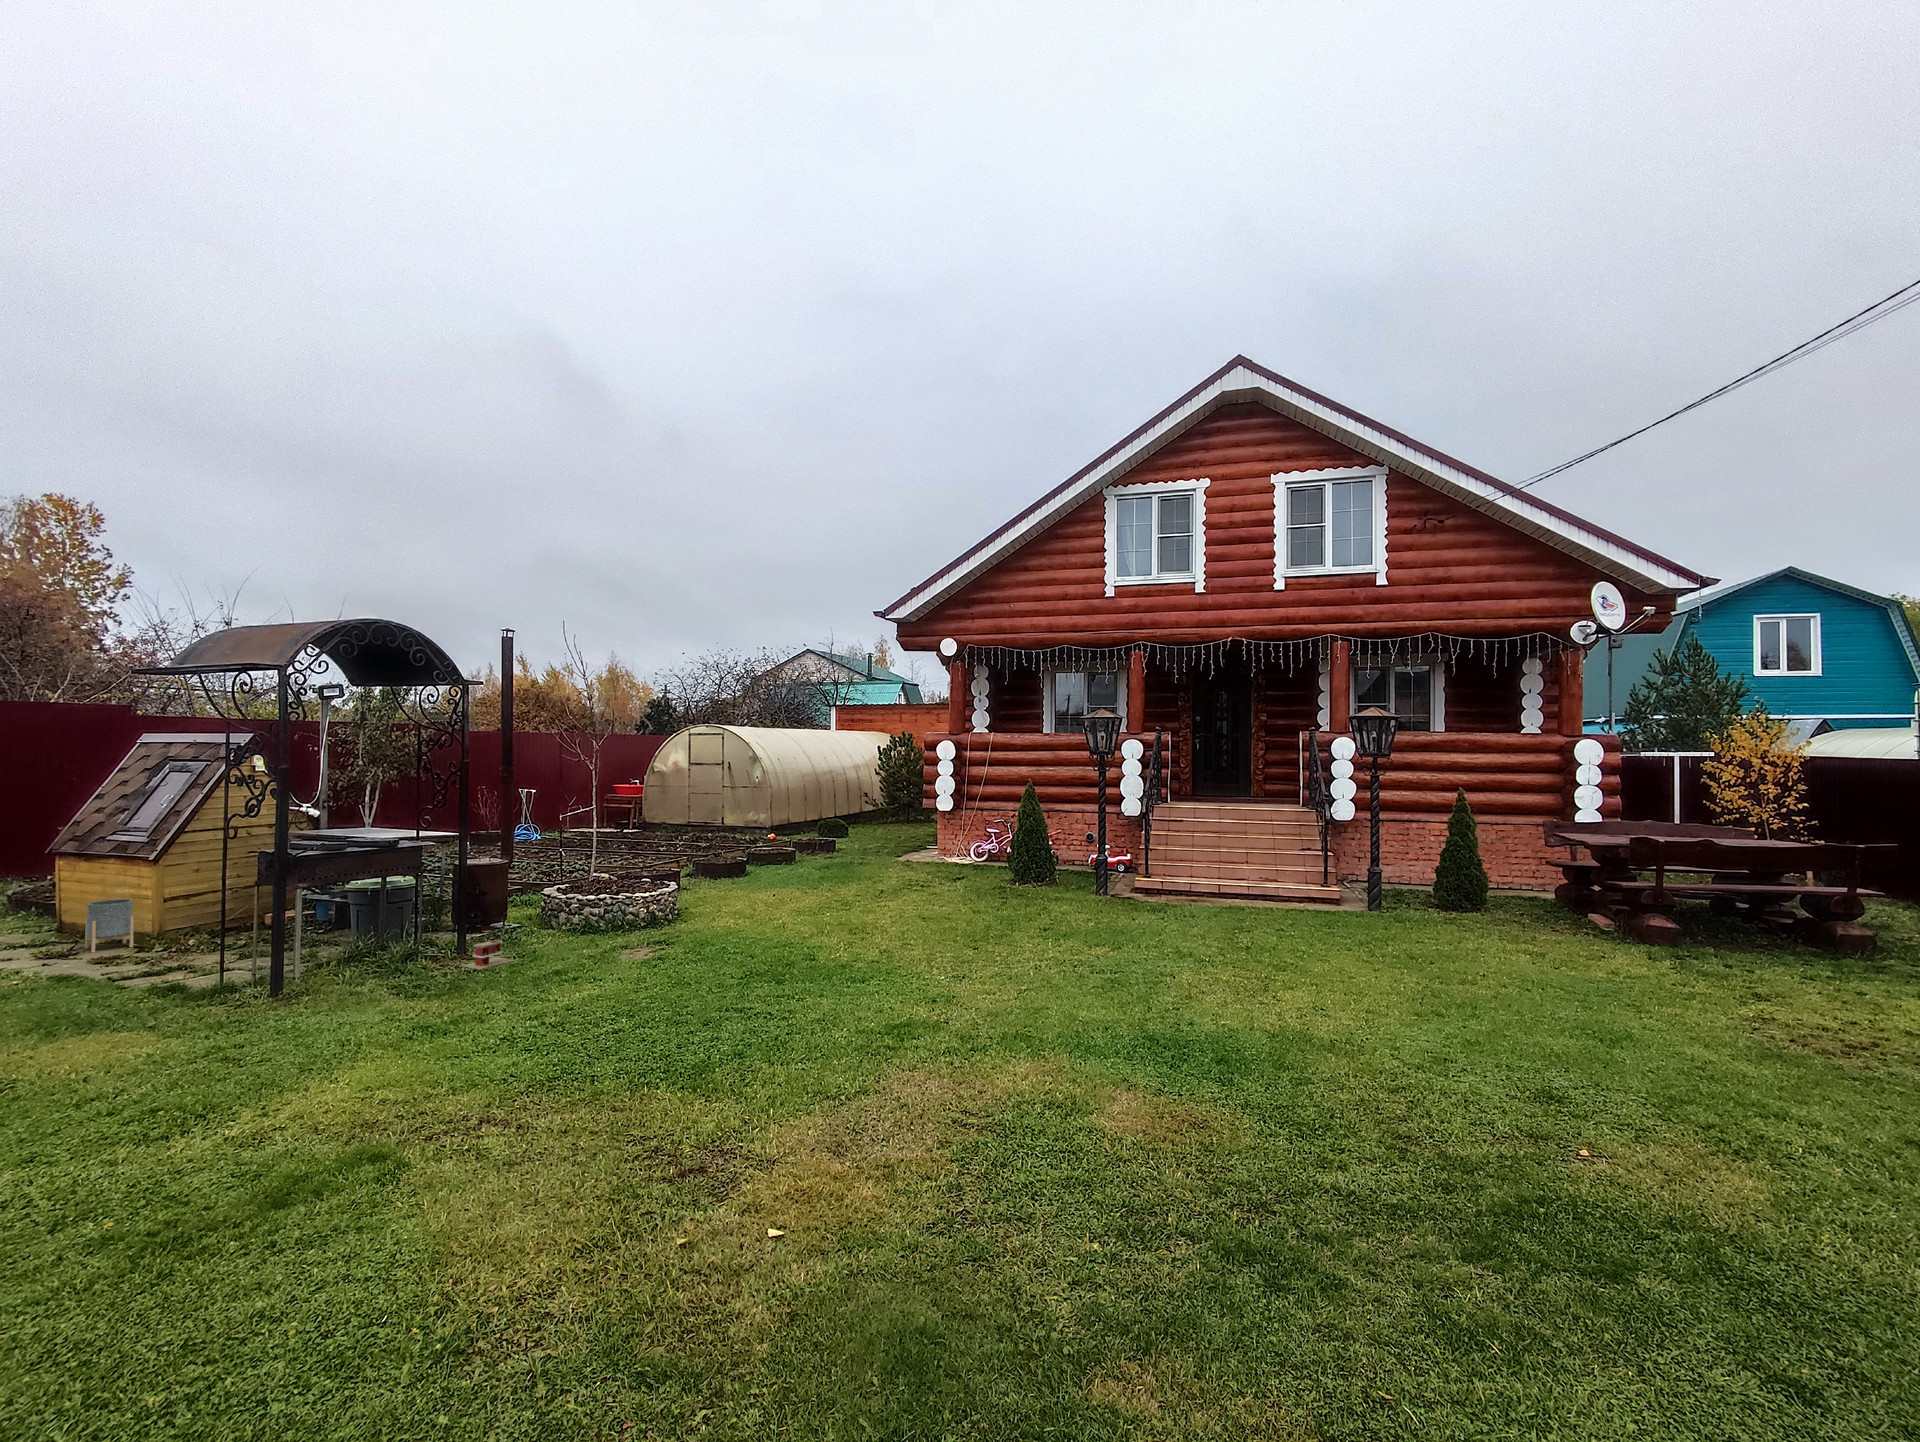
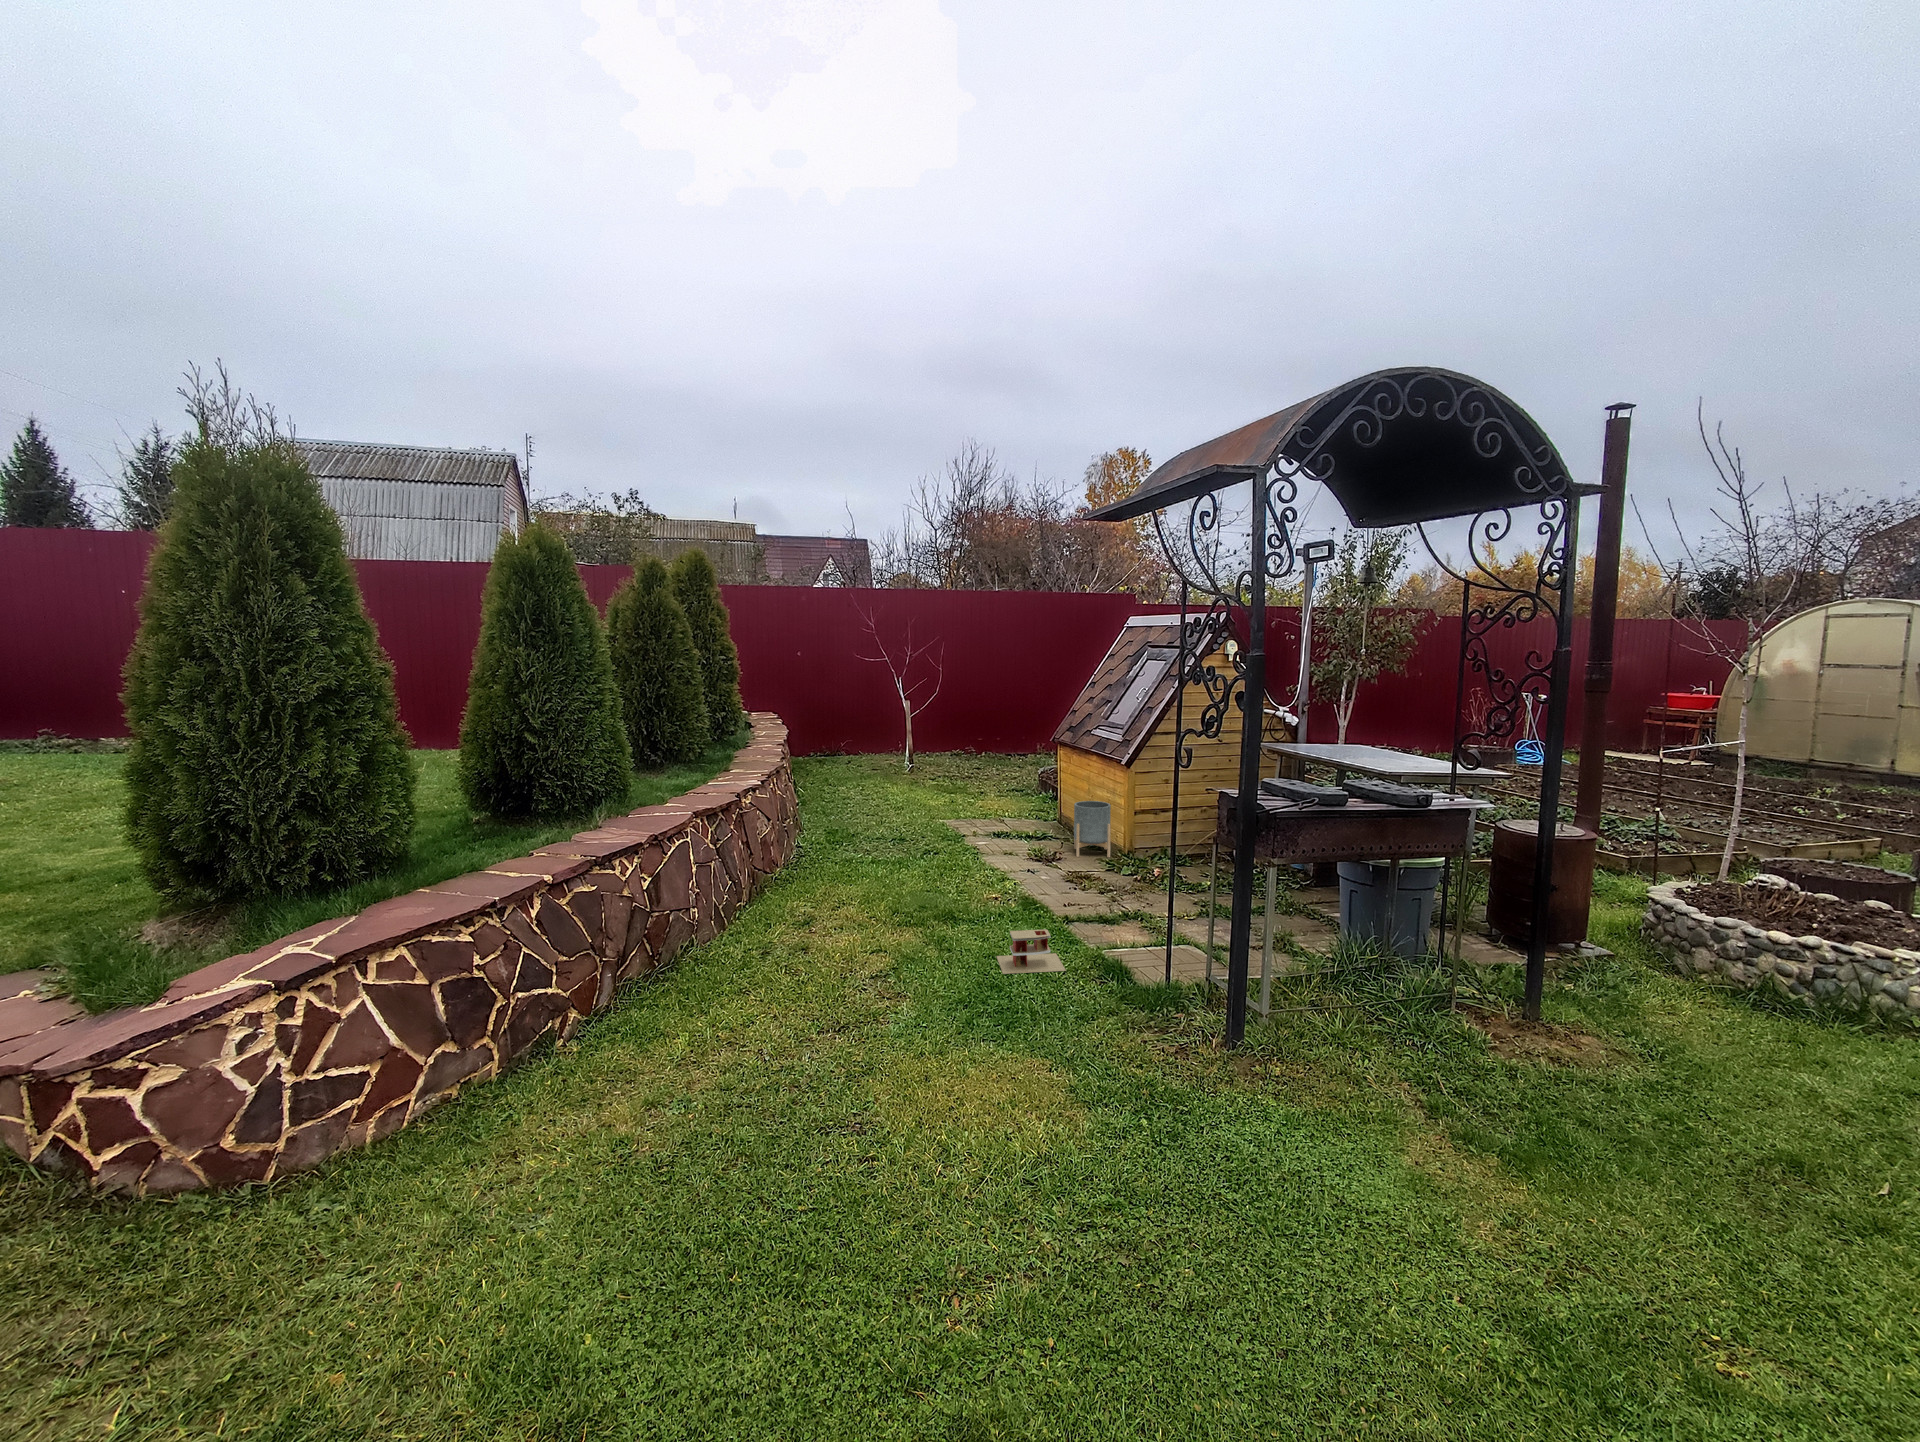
toy house: present [461,940,515,969] -> present [996,929,1066,974]

